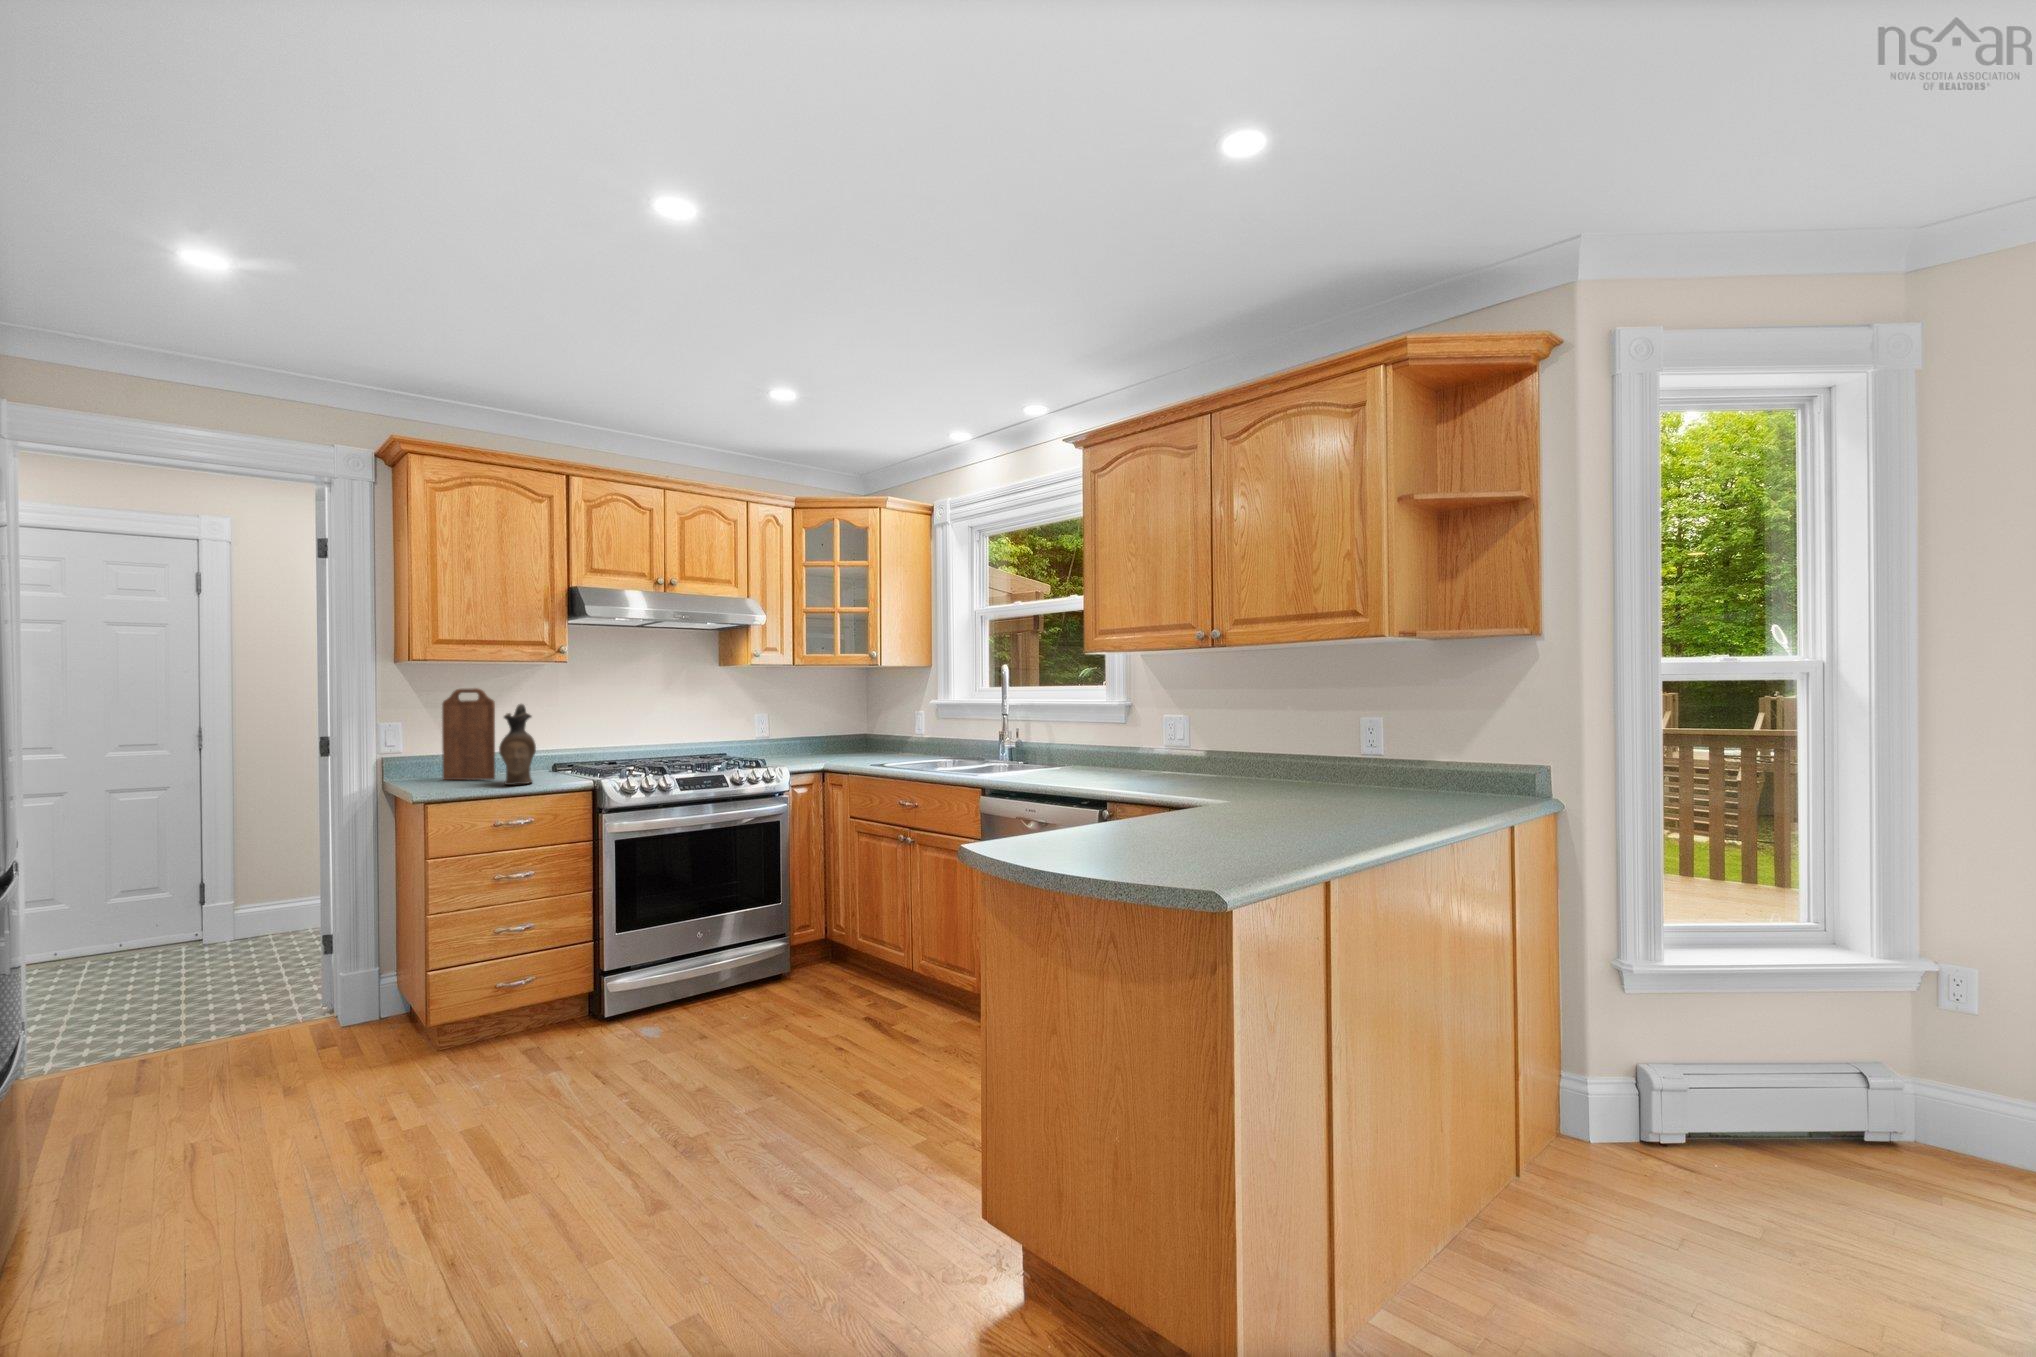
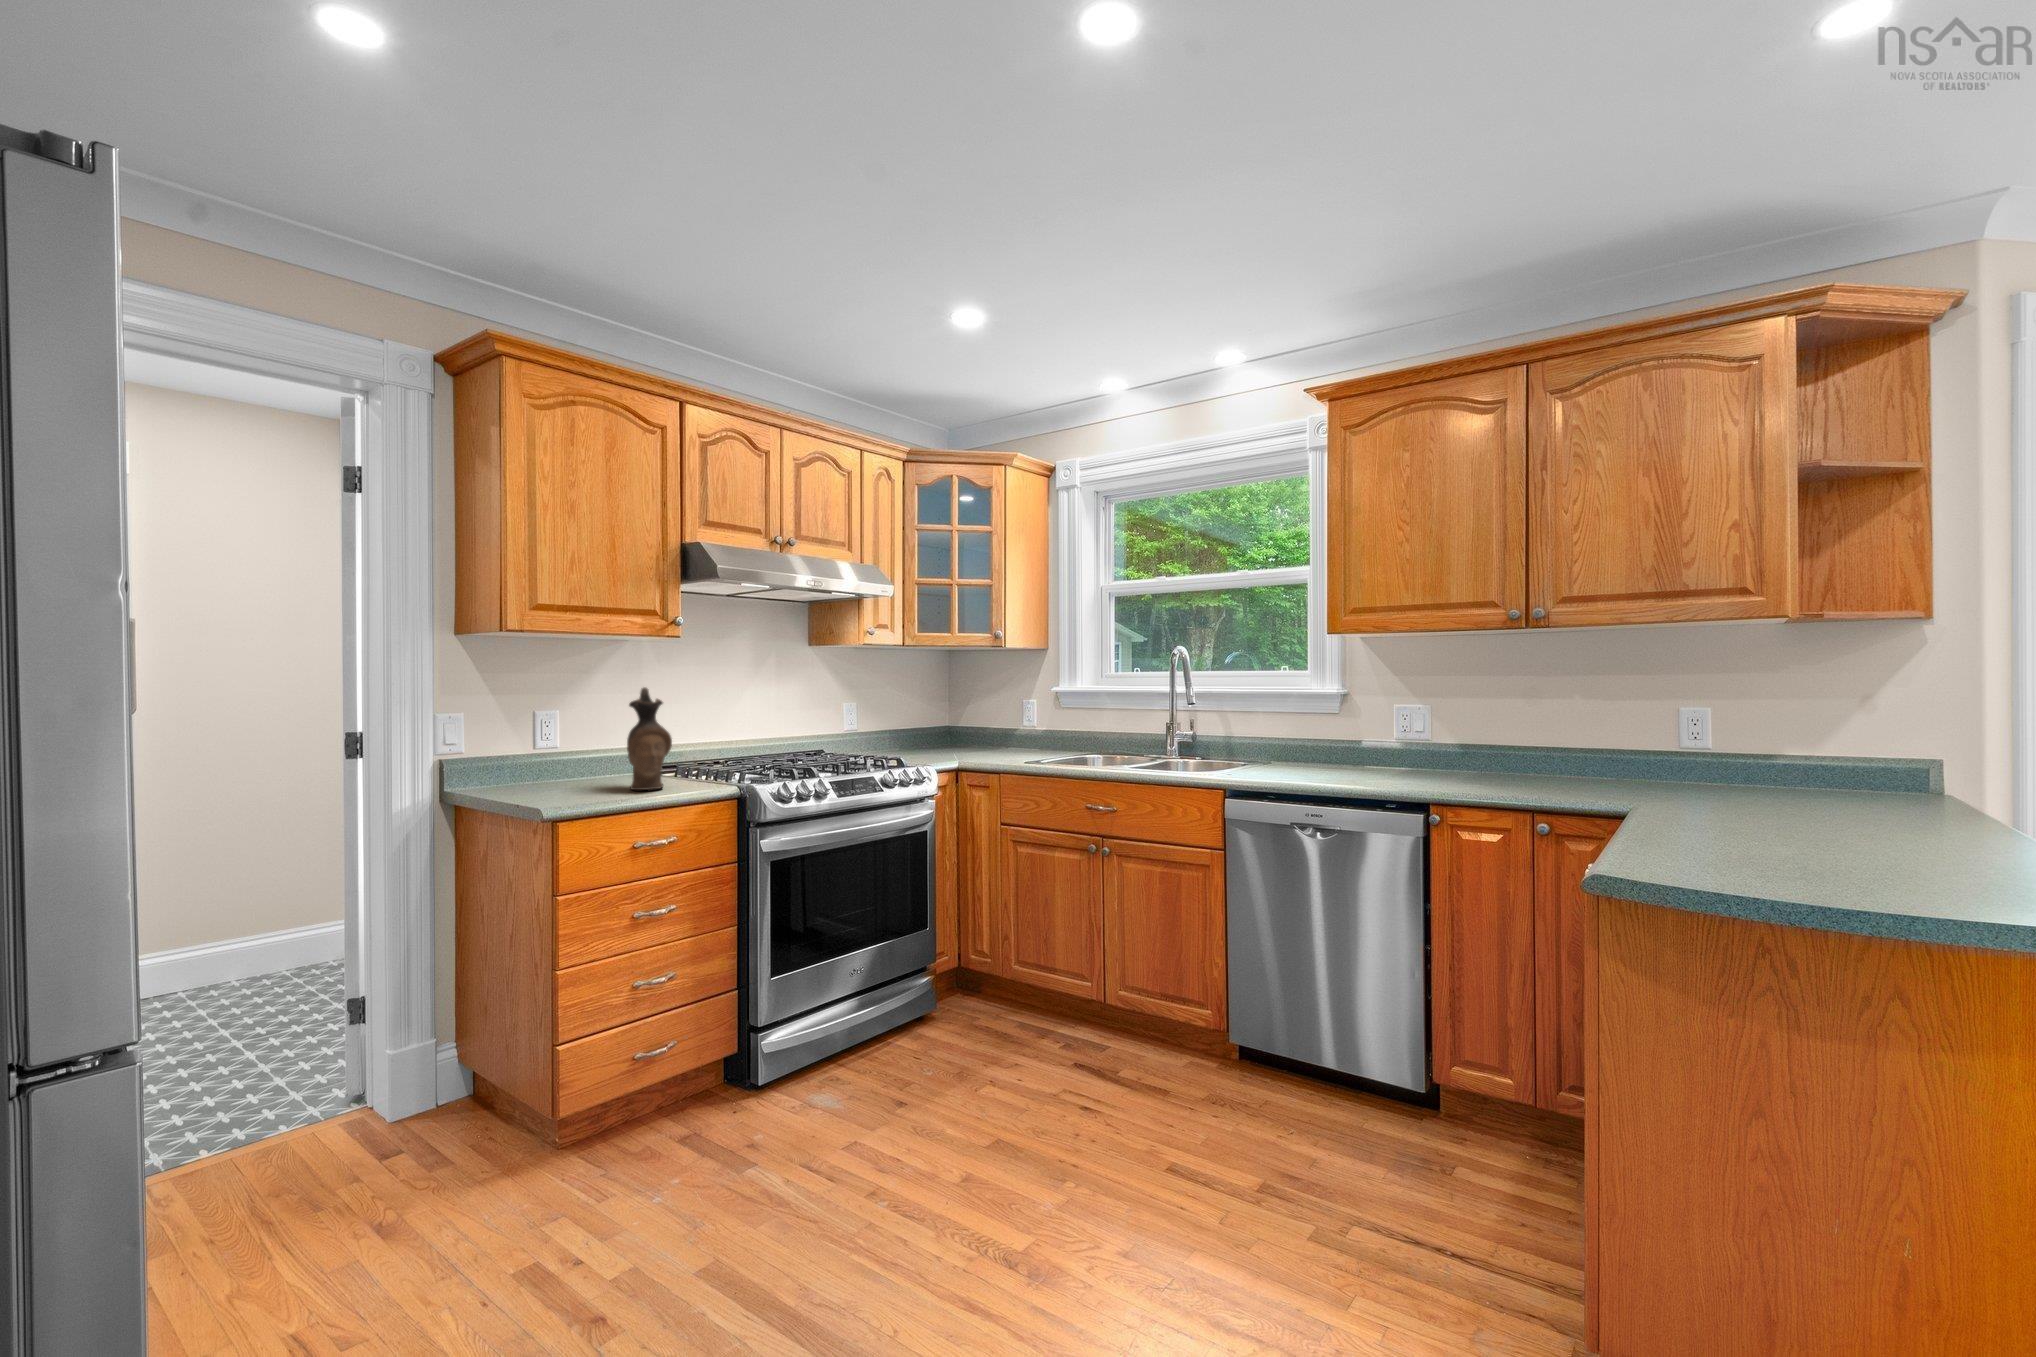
cutting board: present [442,688,495,780] -> none [535,667,606,785]

